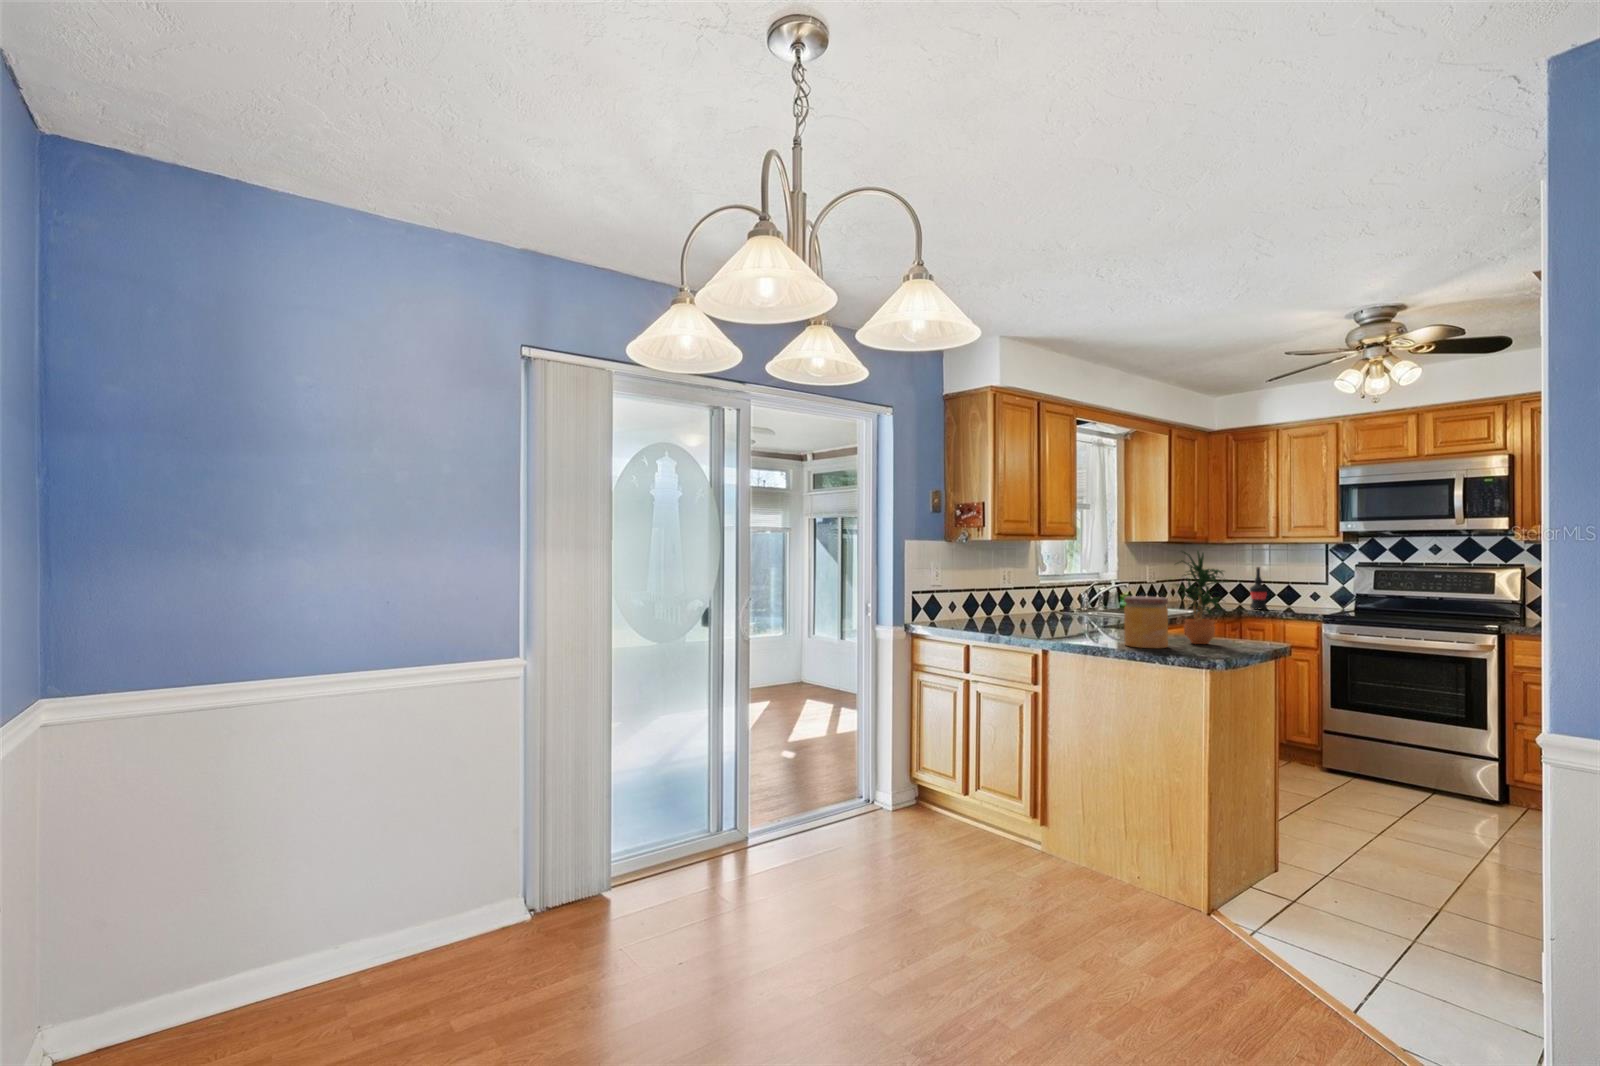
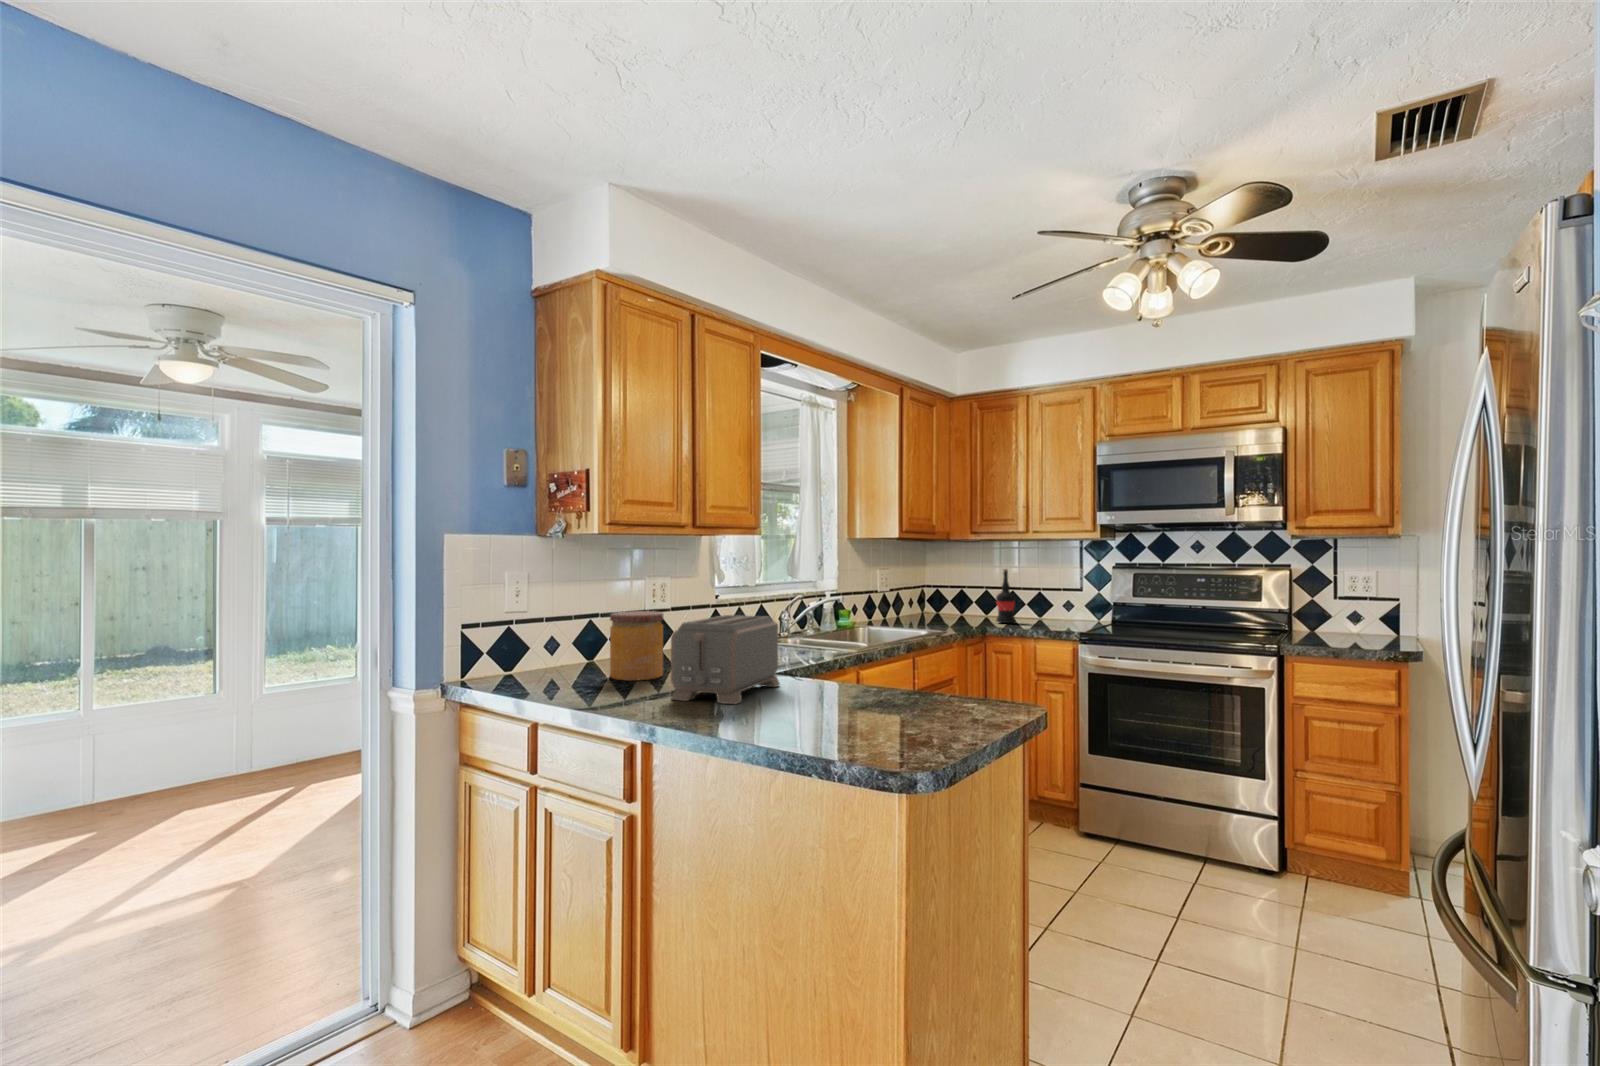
potted plant: present [1177,551,1228,644] -> none [857,551,952,714]
toaster: none [1051,589,1111,638] -> present [671,615,780,704]
jar: present [1124,596,1168,648] -> present [610,611,663,681]

